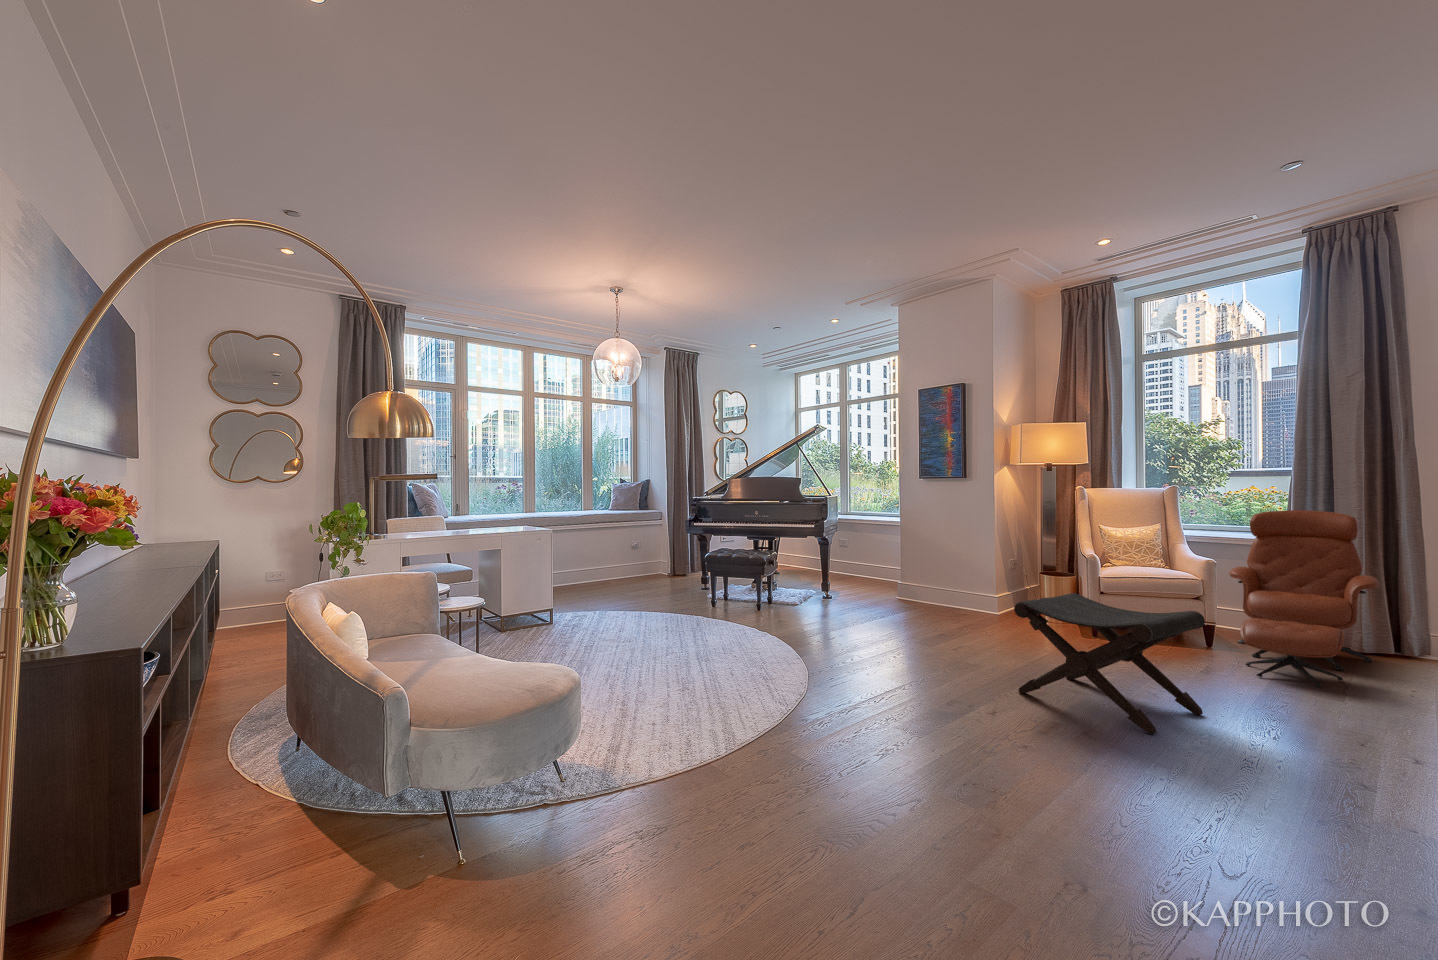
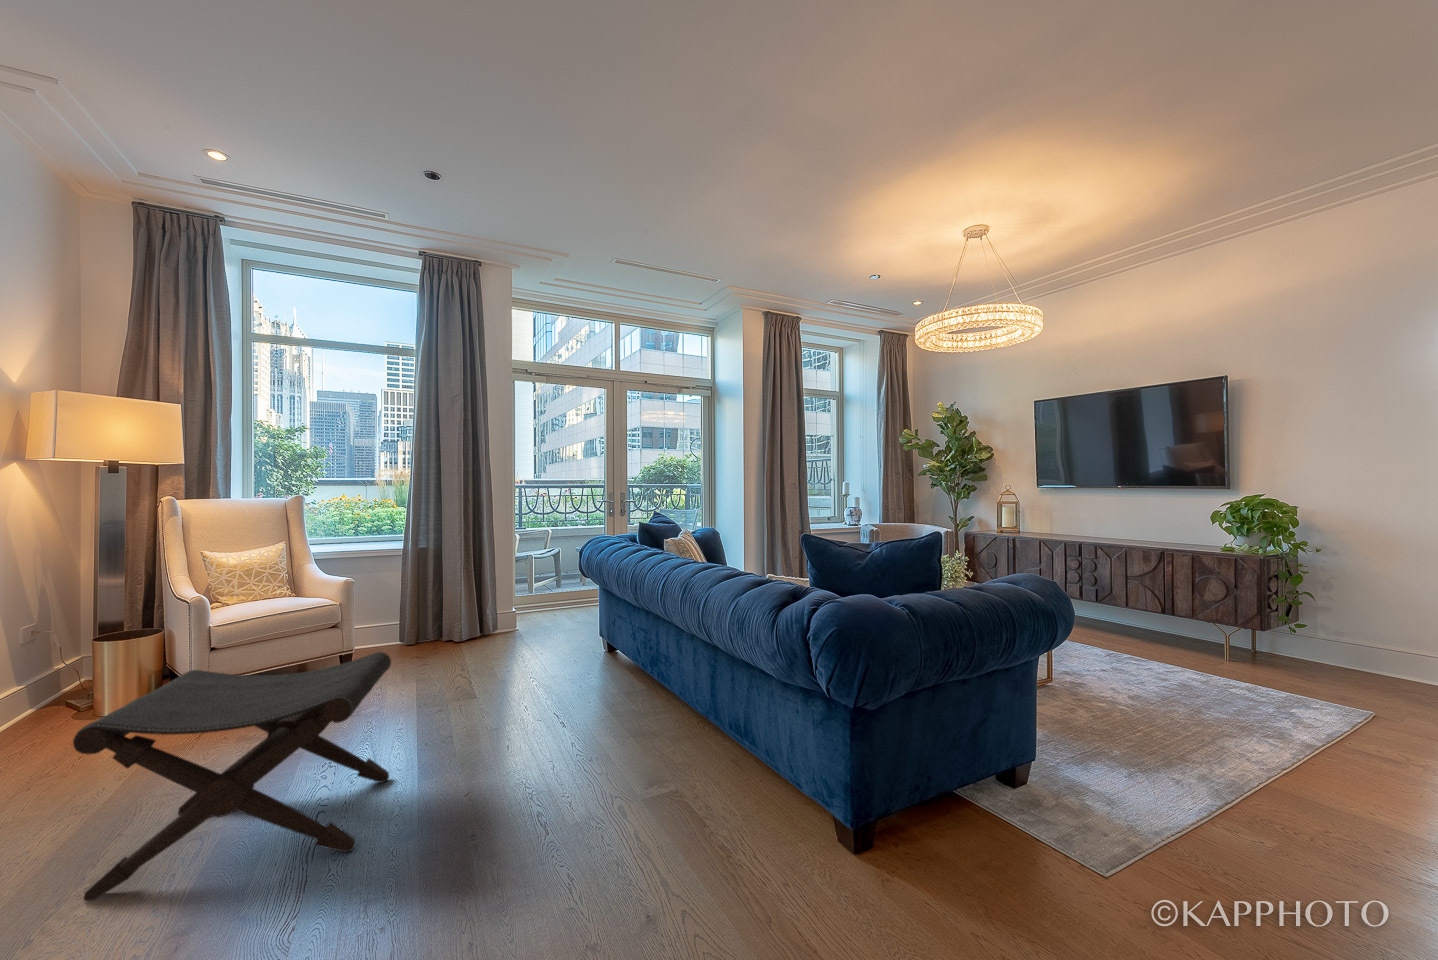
lounge chair: present [1229,510,1379,687] -> none [364,518,482,697]

